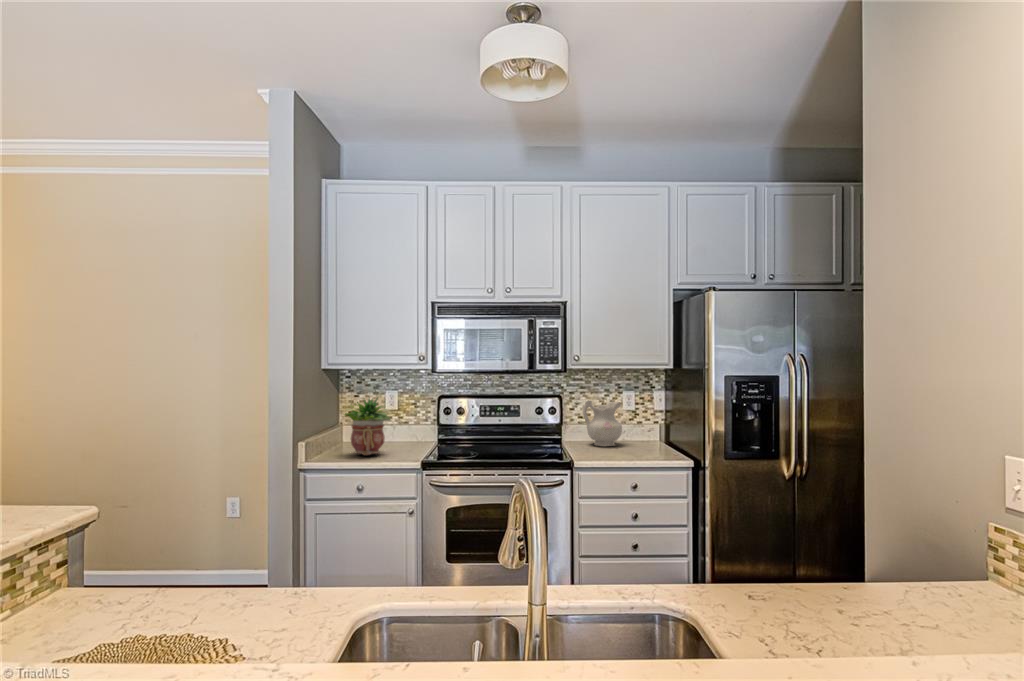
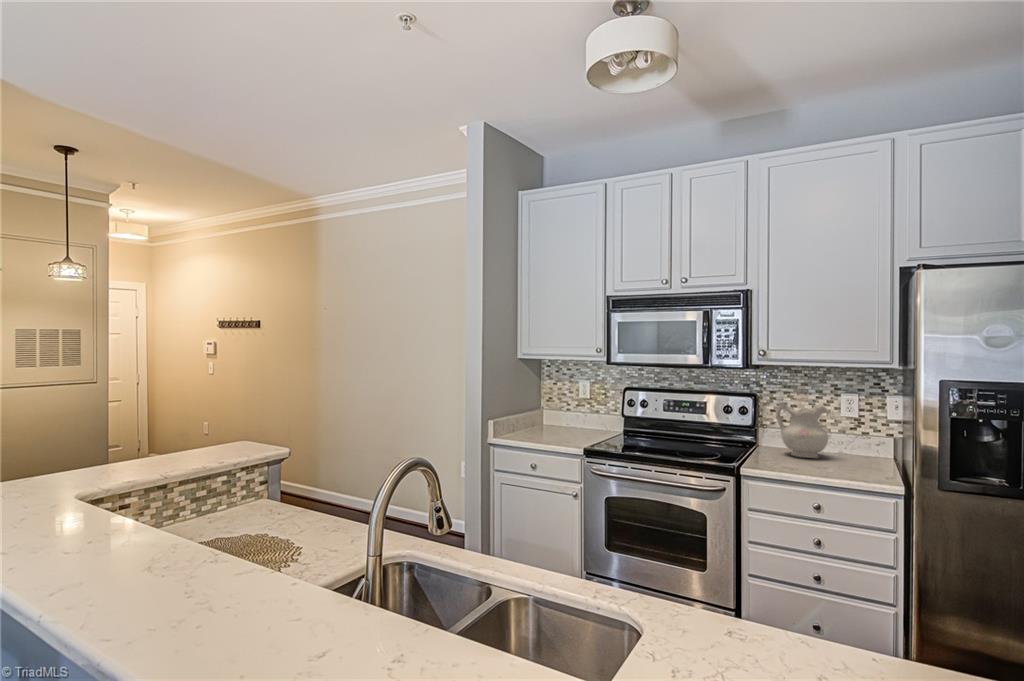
potted plant: present [344,398,391,455] -> none [523,383,567,438]

